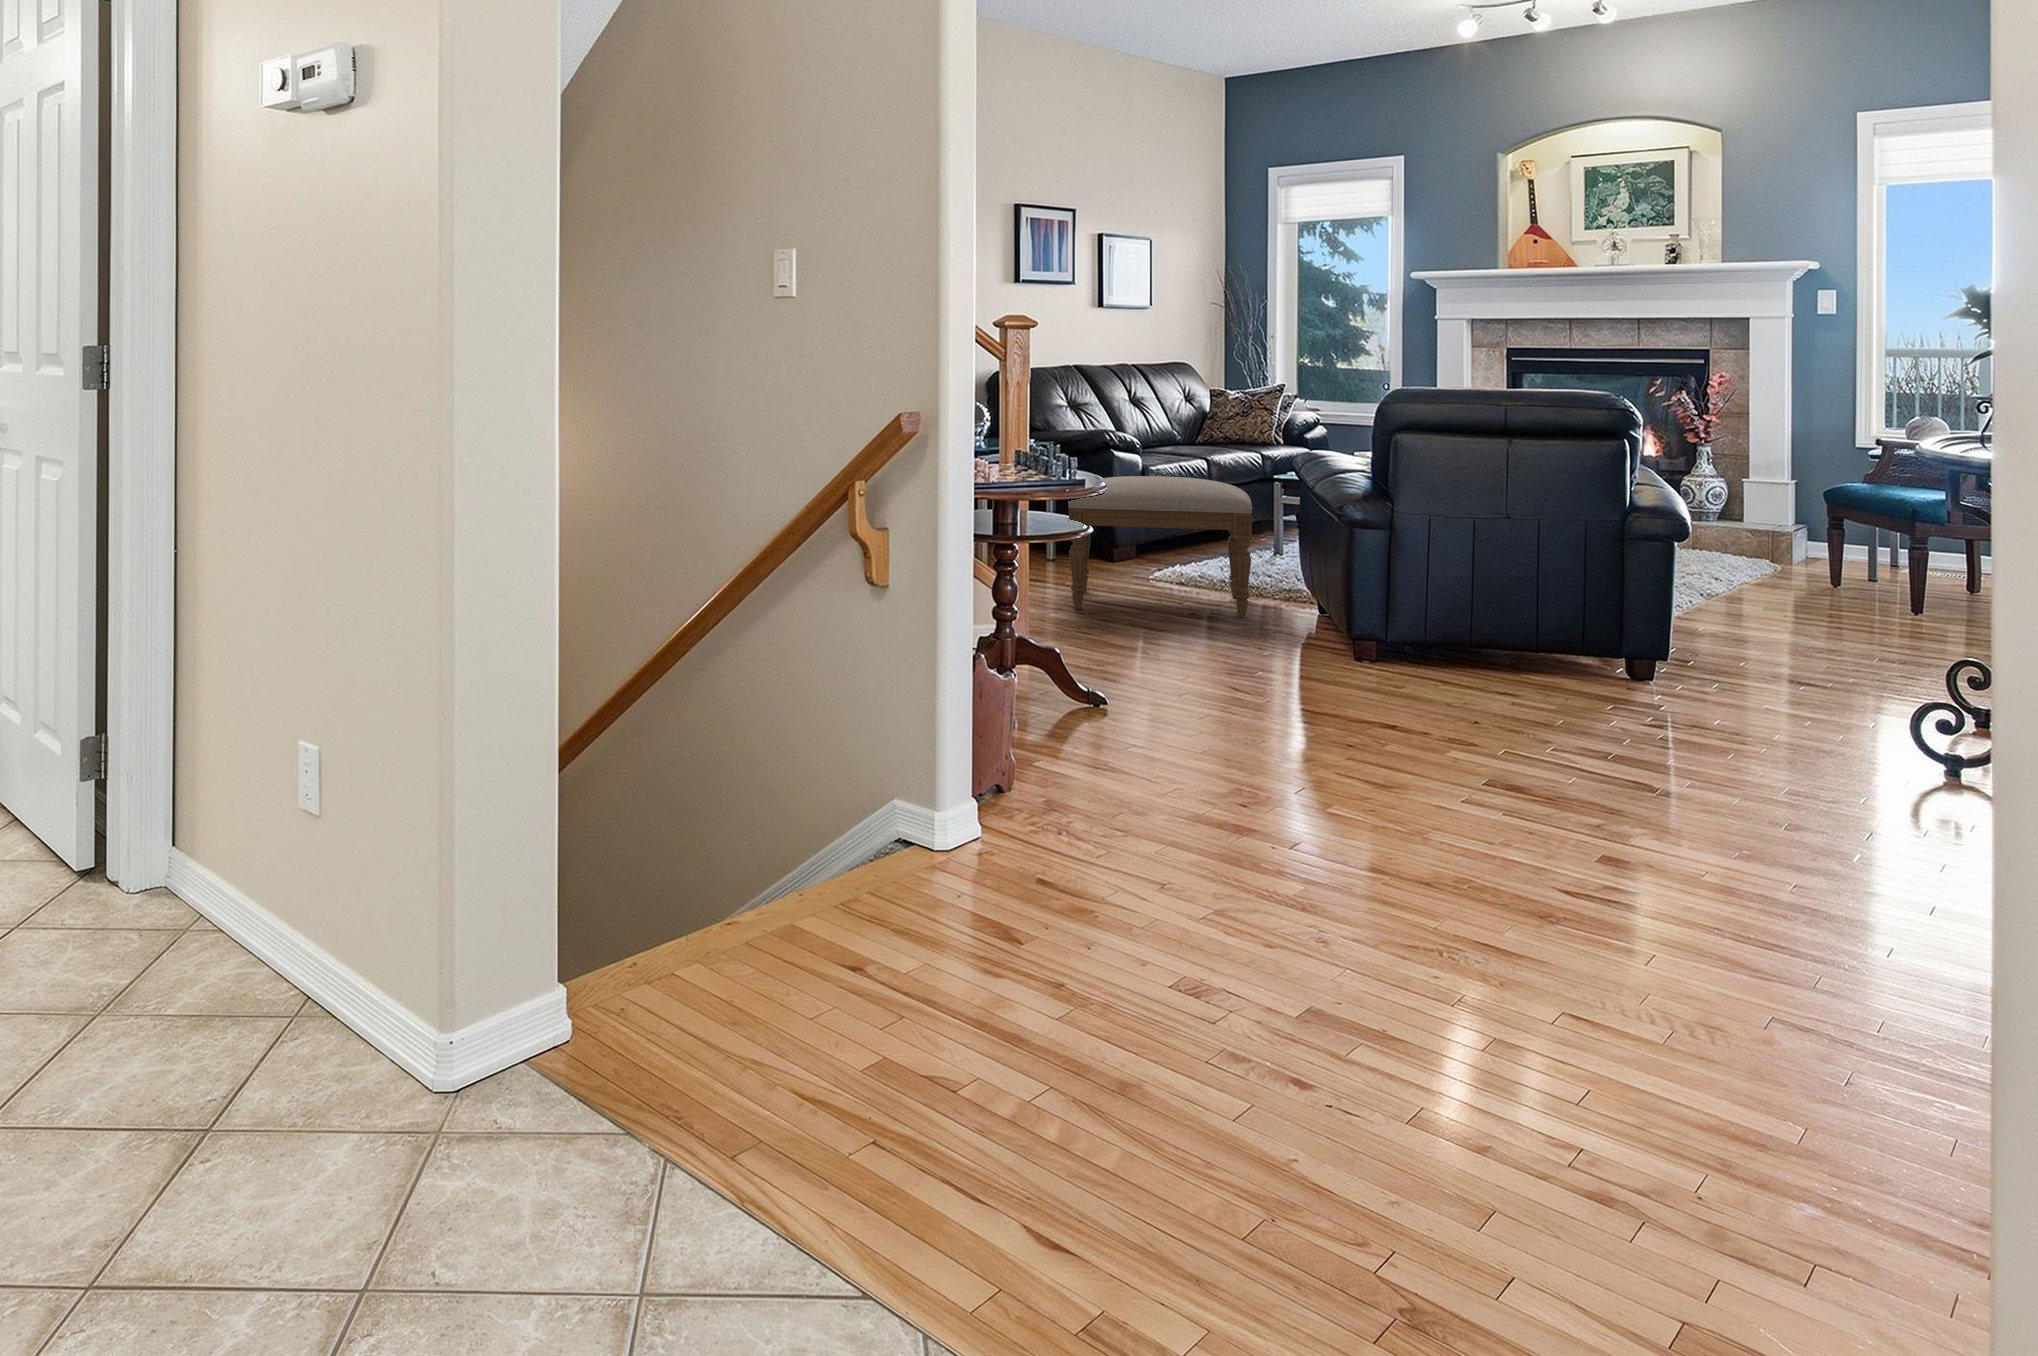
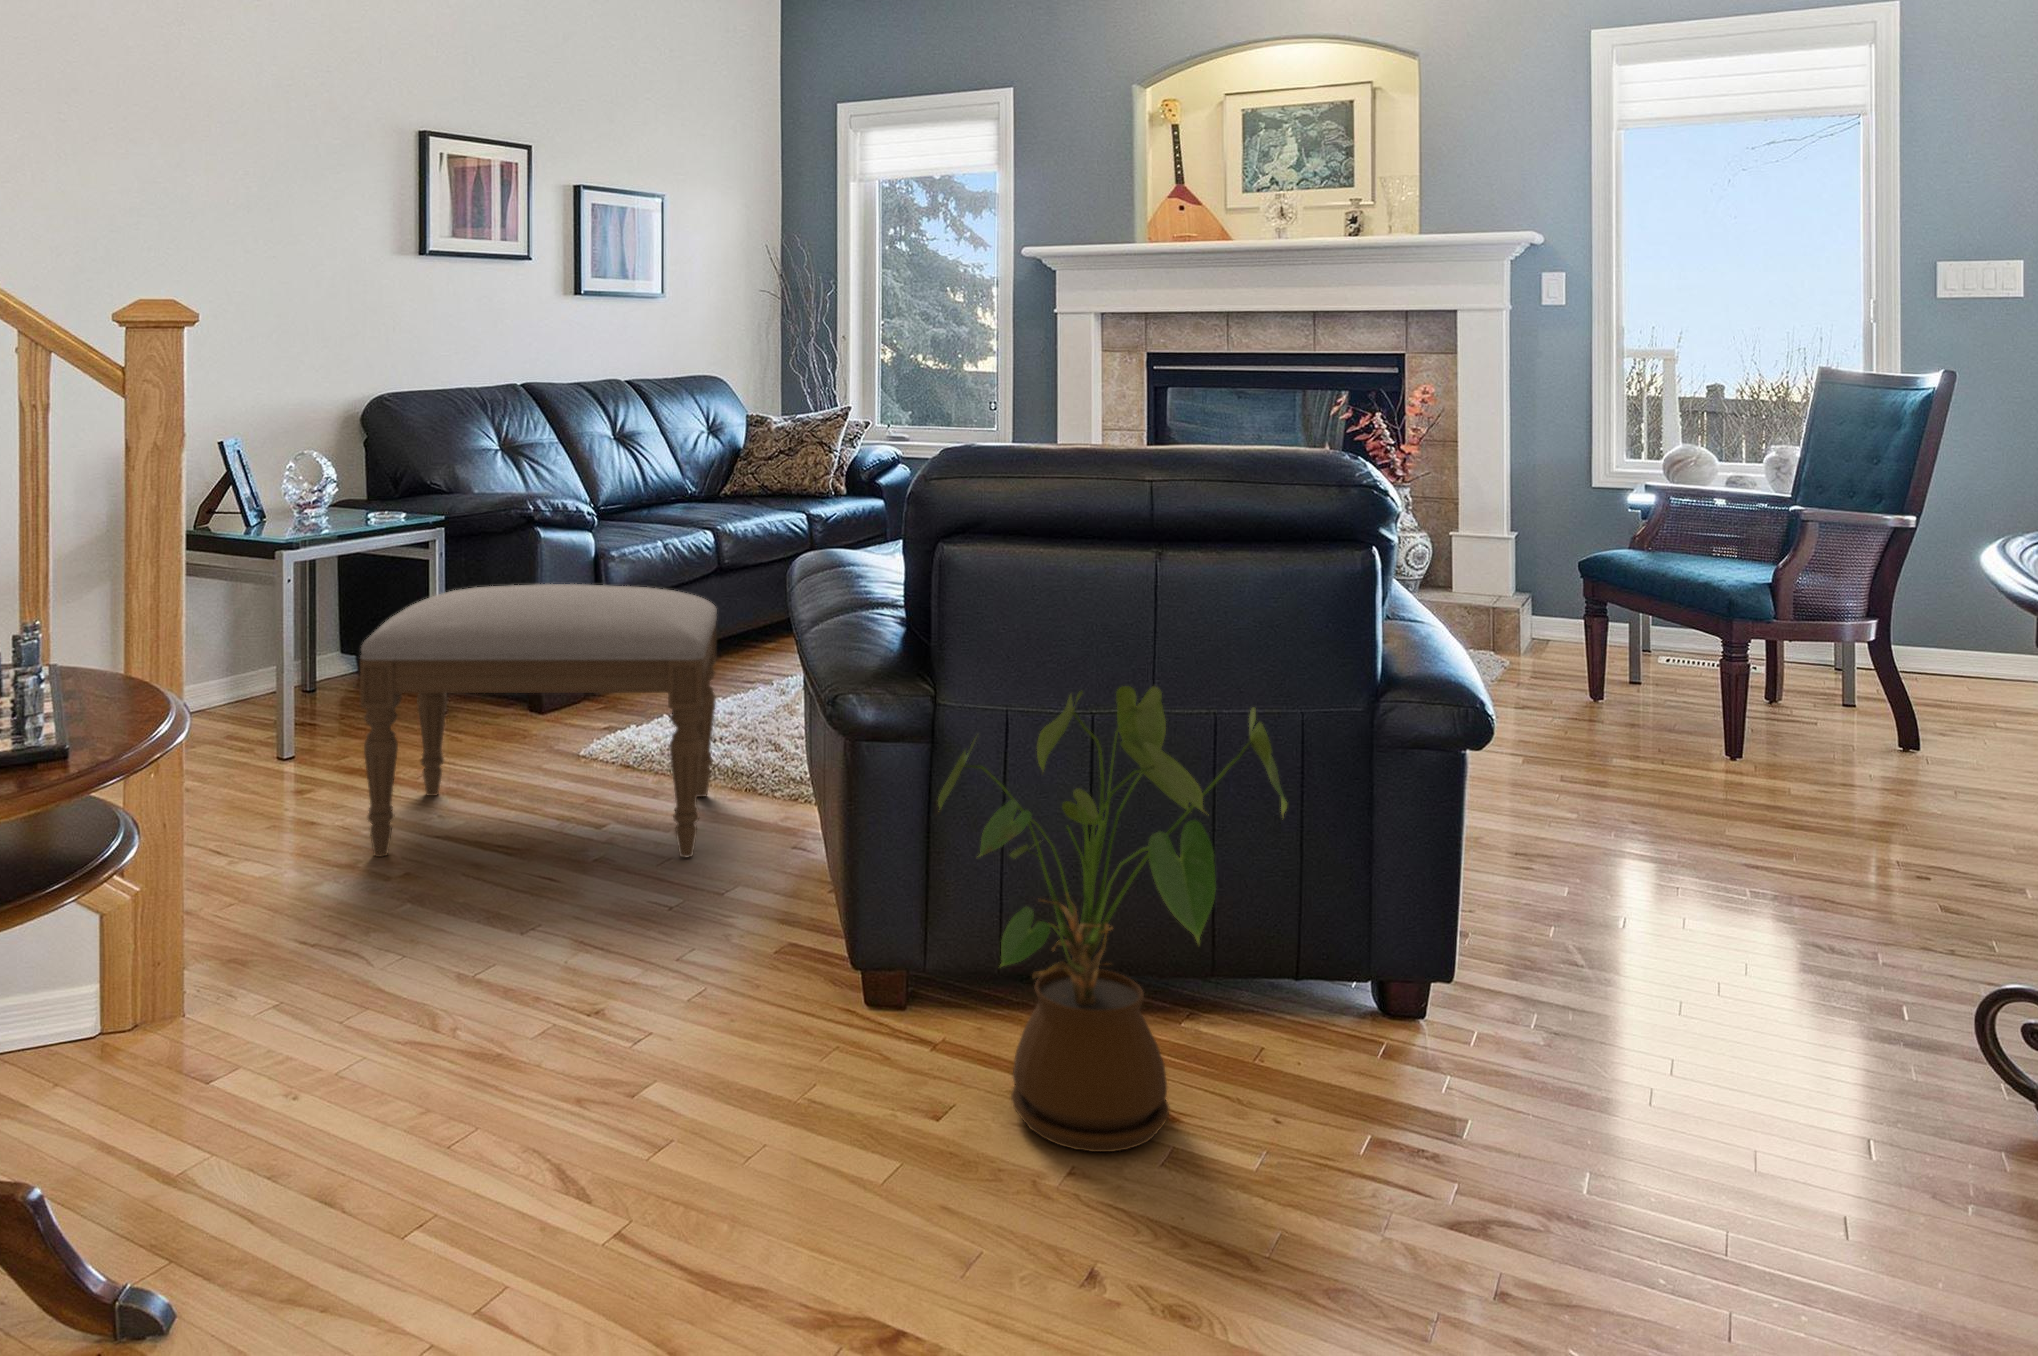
house plant: none [1406,510,1574,701] -> present [938,686,1287,1152]

